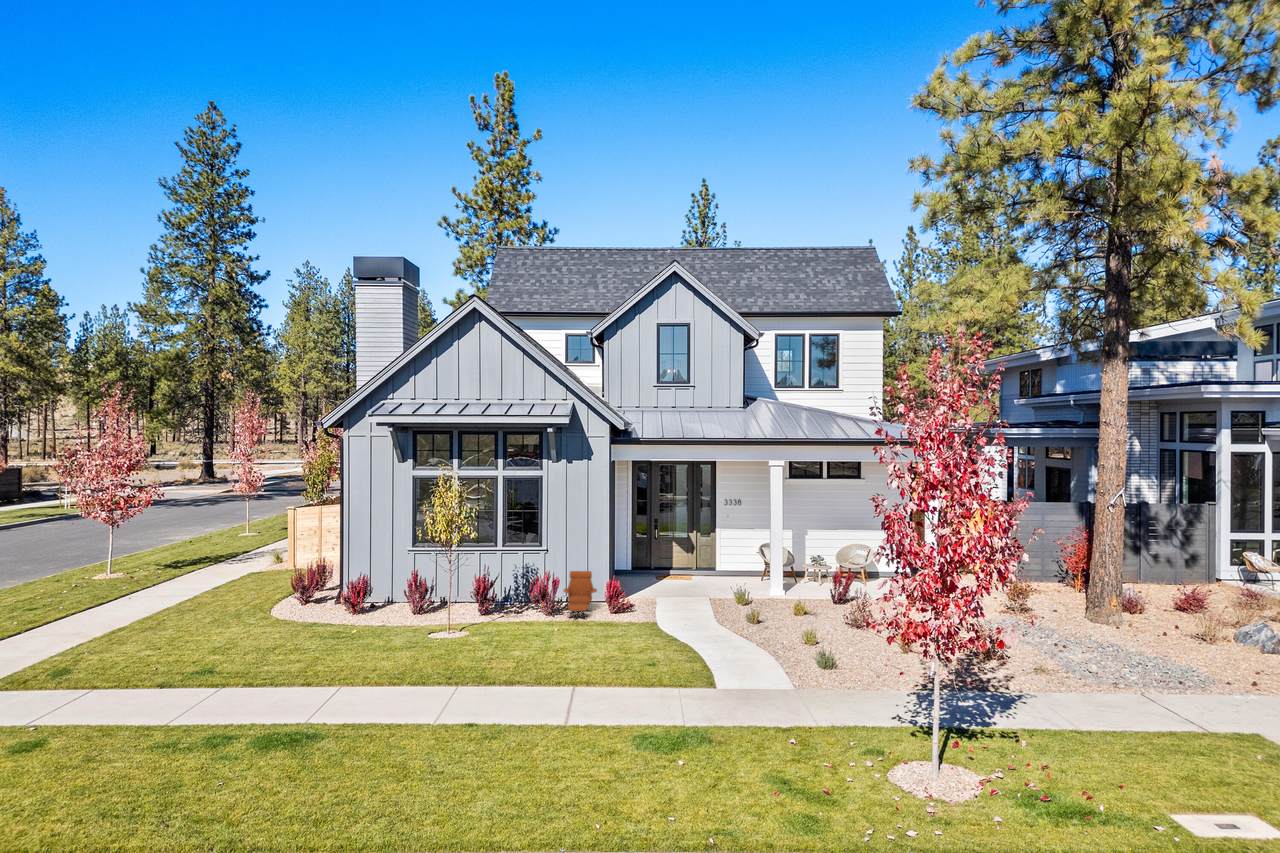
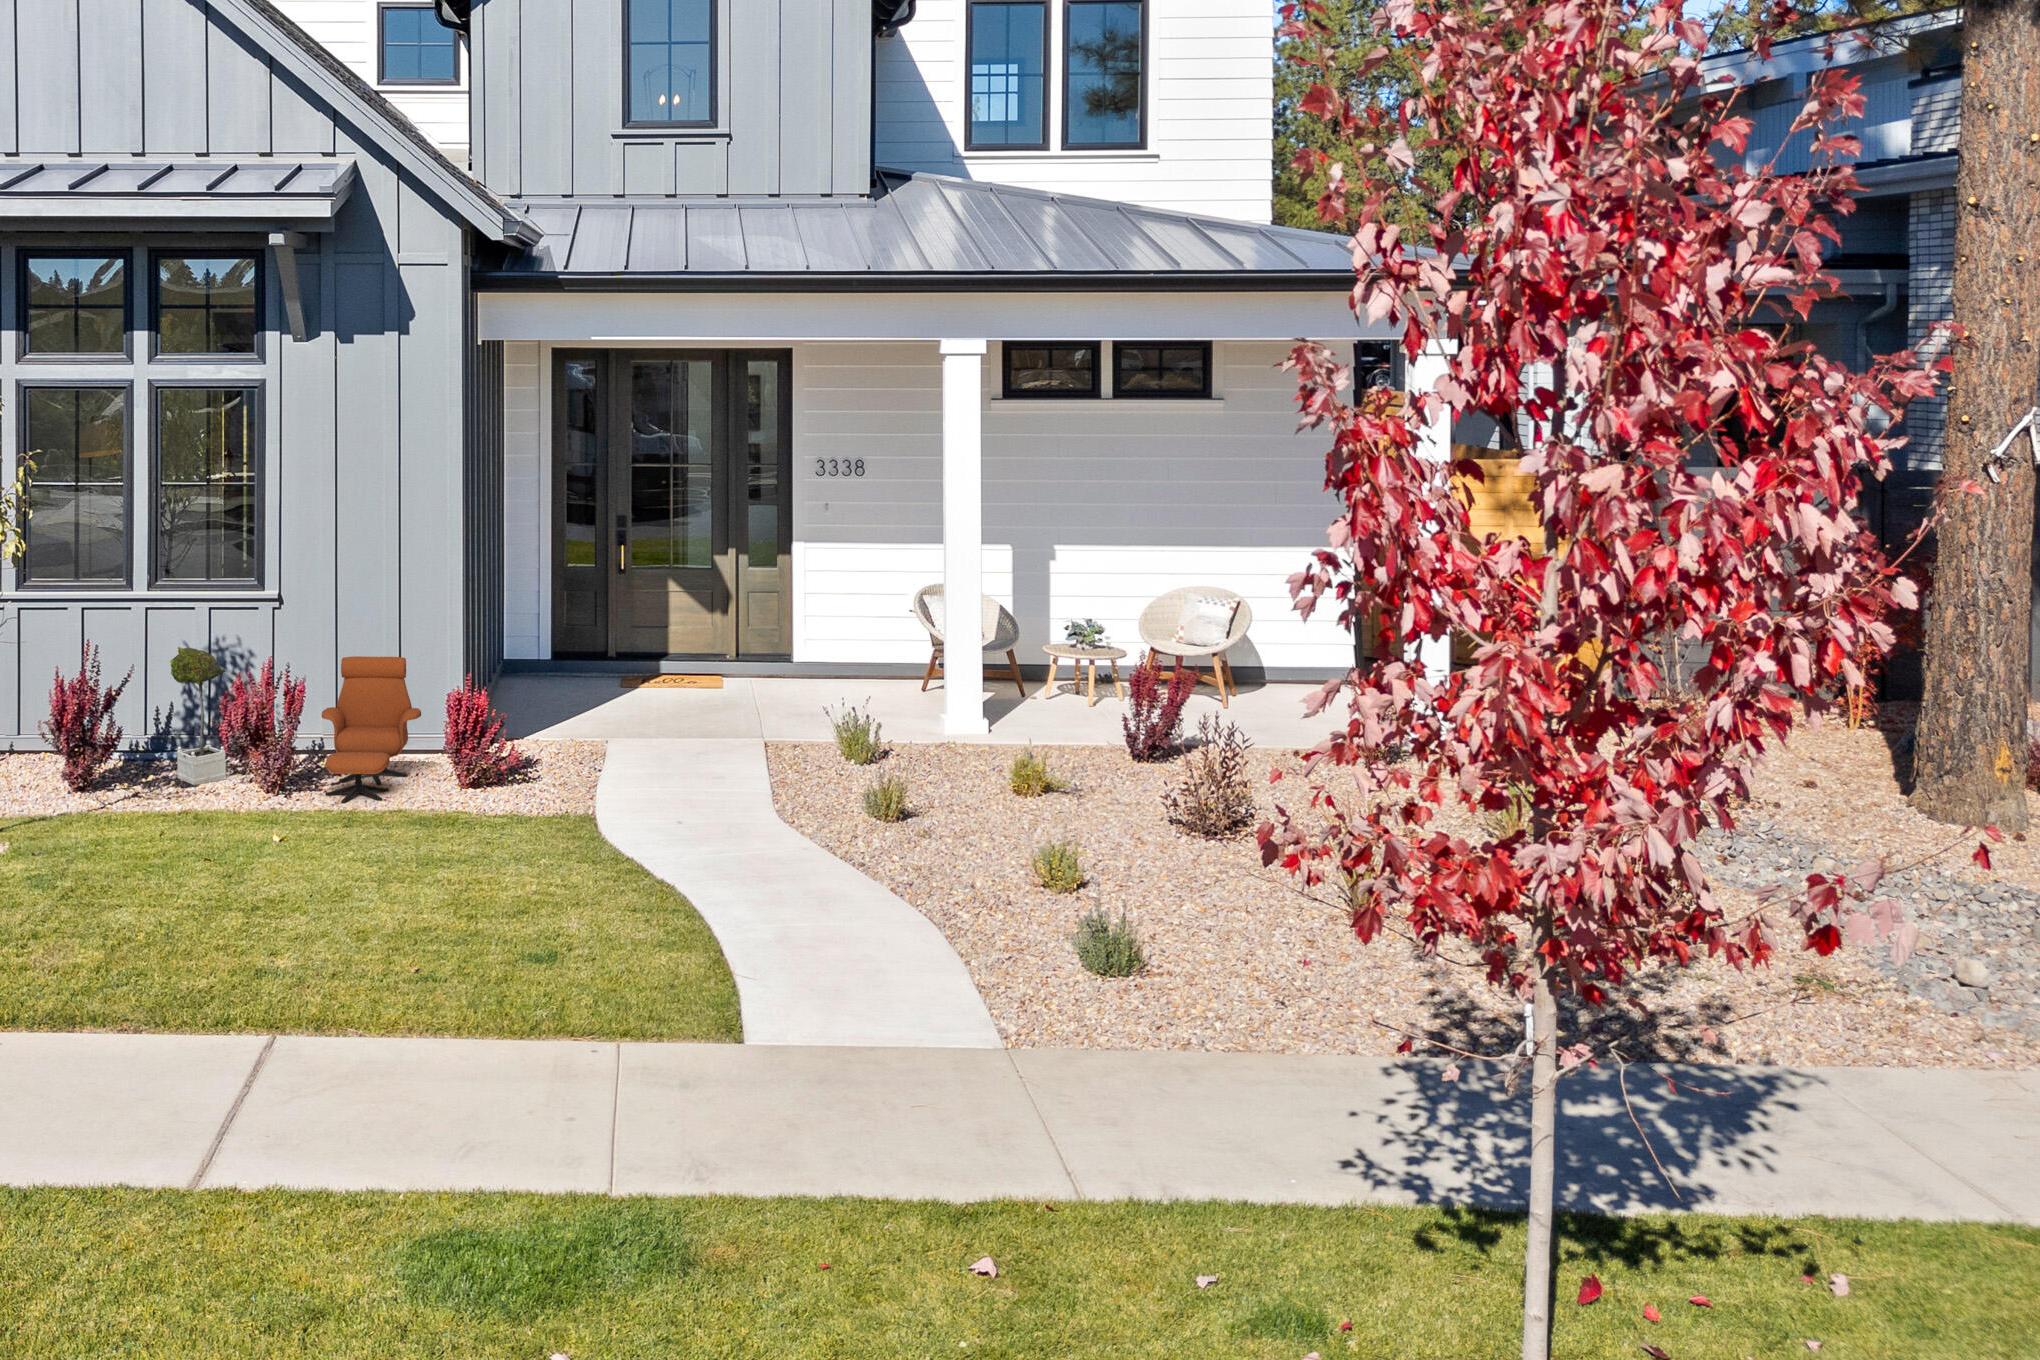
potted tree: none [512,568,531,615] -> present [170,647,226,785]

